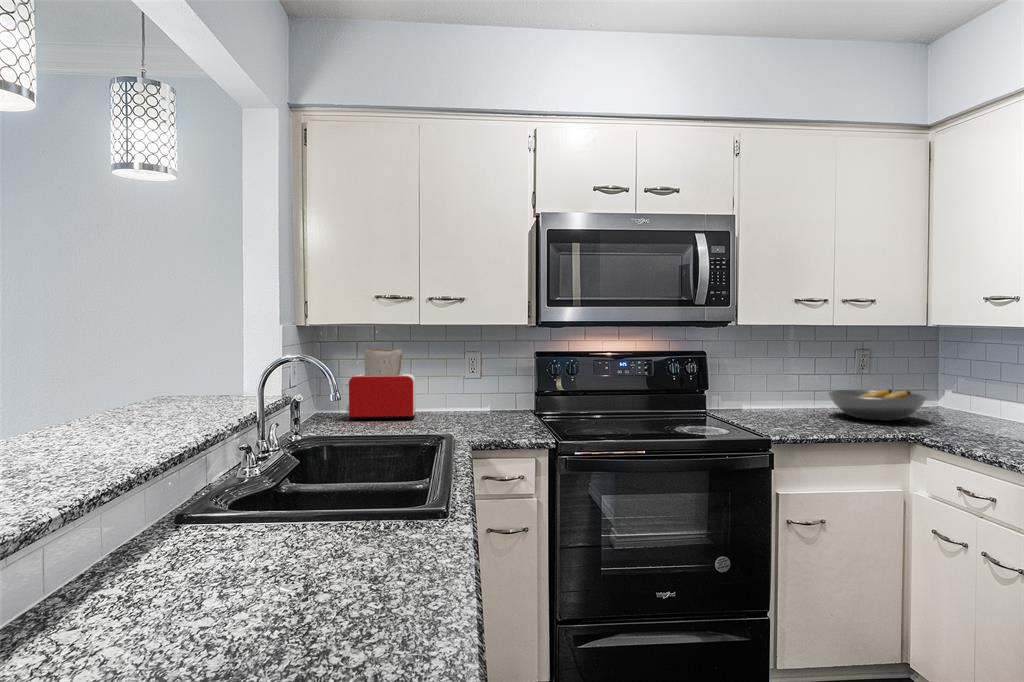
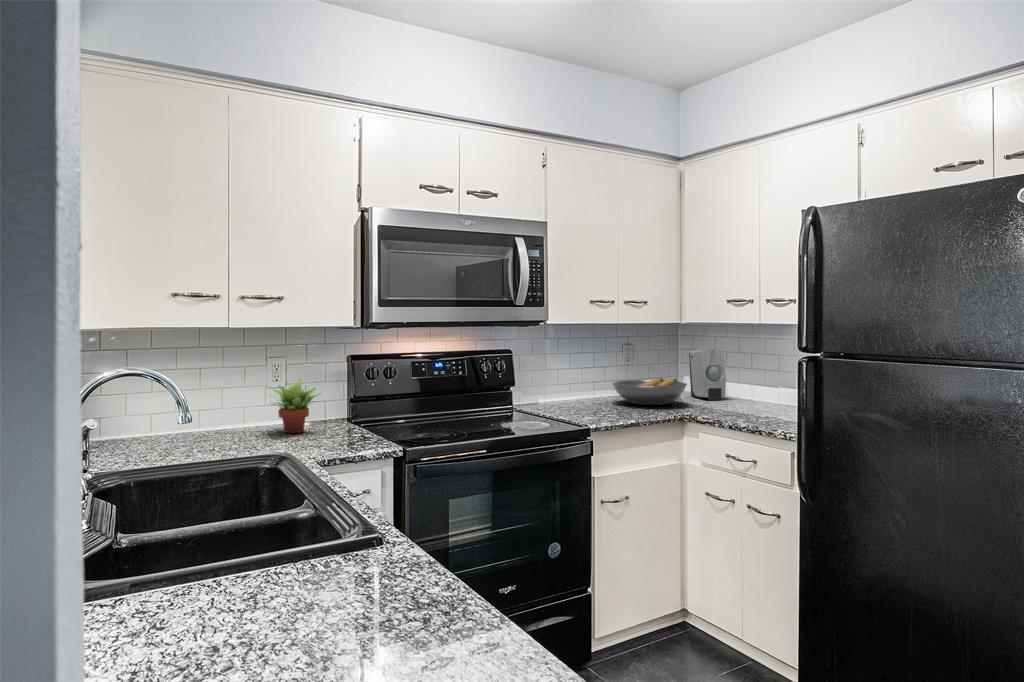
toaster: present [345,349,416,420] -> none [120,357,215,447]
soap dispenser: none [943,357,992,420] -> present [689,349,726,400]
succulent plant: none [456,371,503,420] -> present [270,379,319,433]

